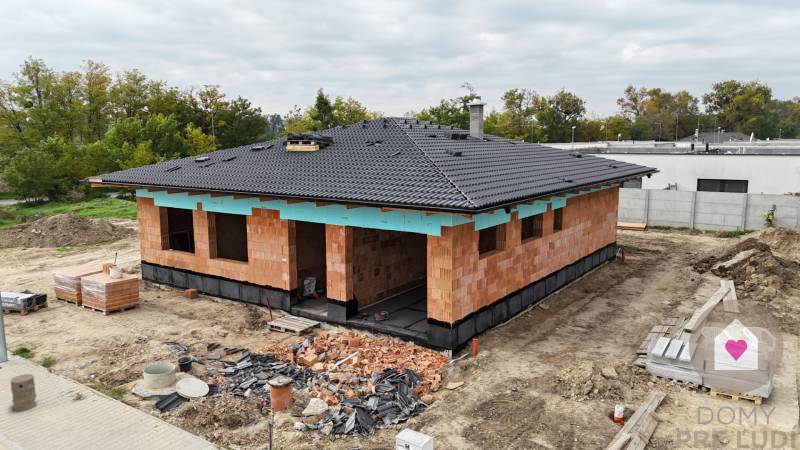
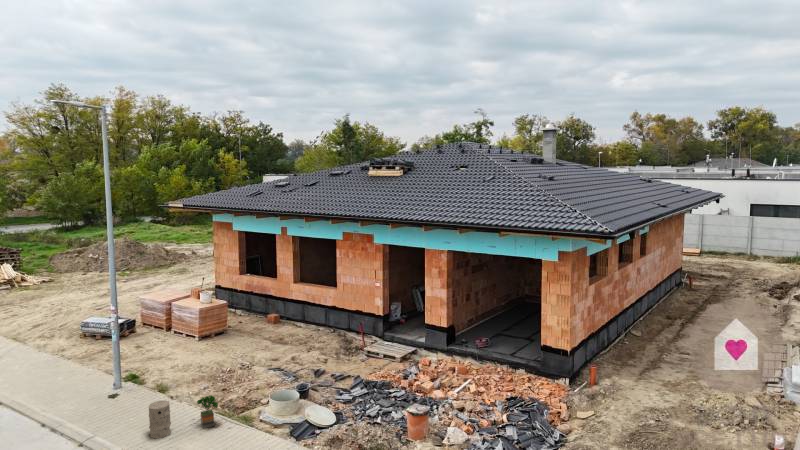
potted tree: none [63,369,87,401] -> present [197,395,218,428]

